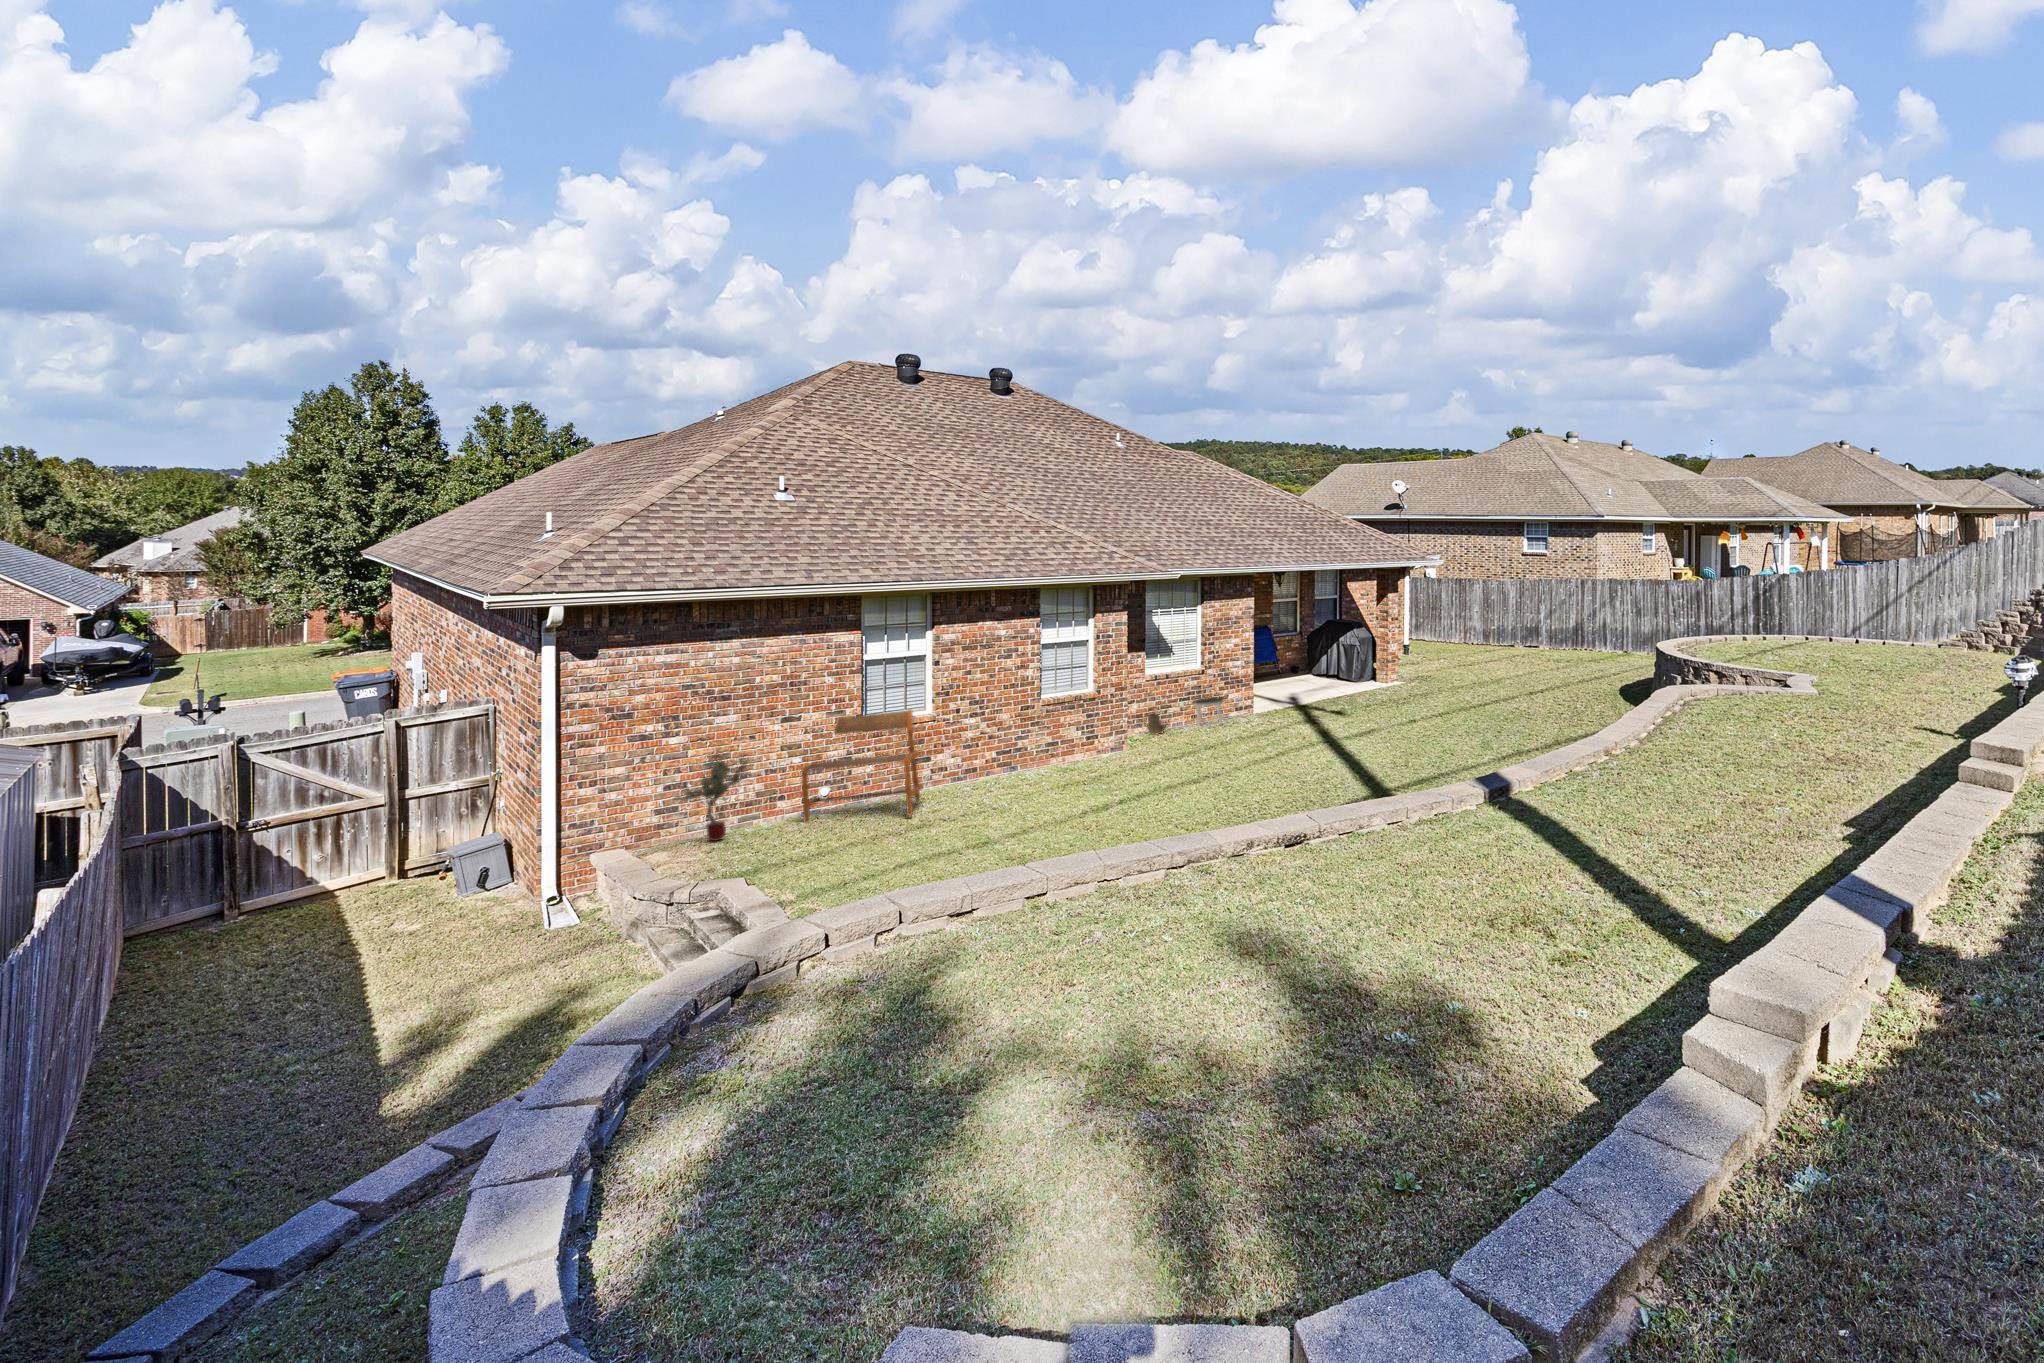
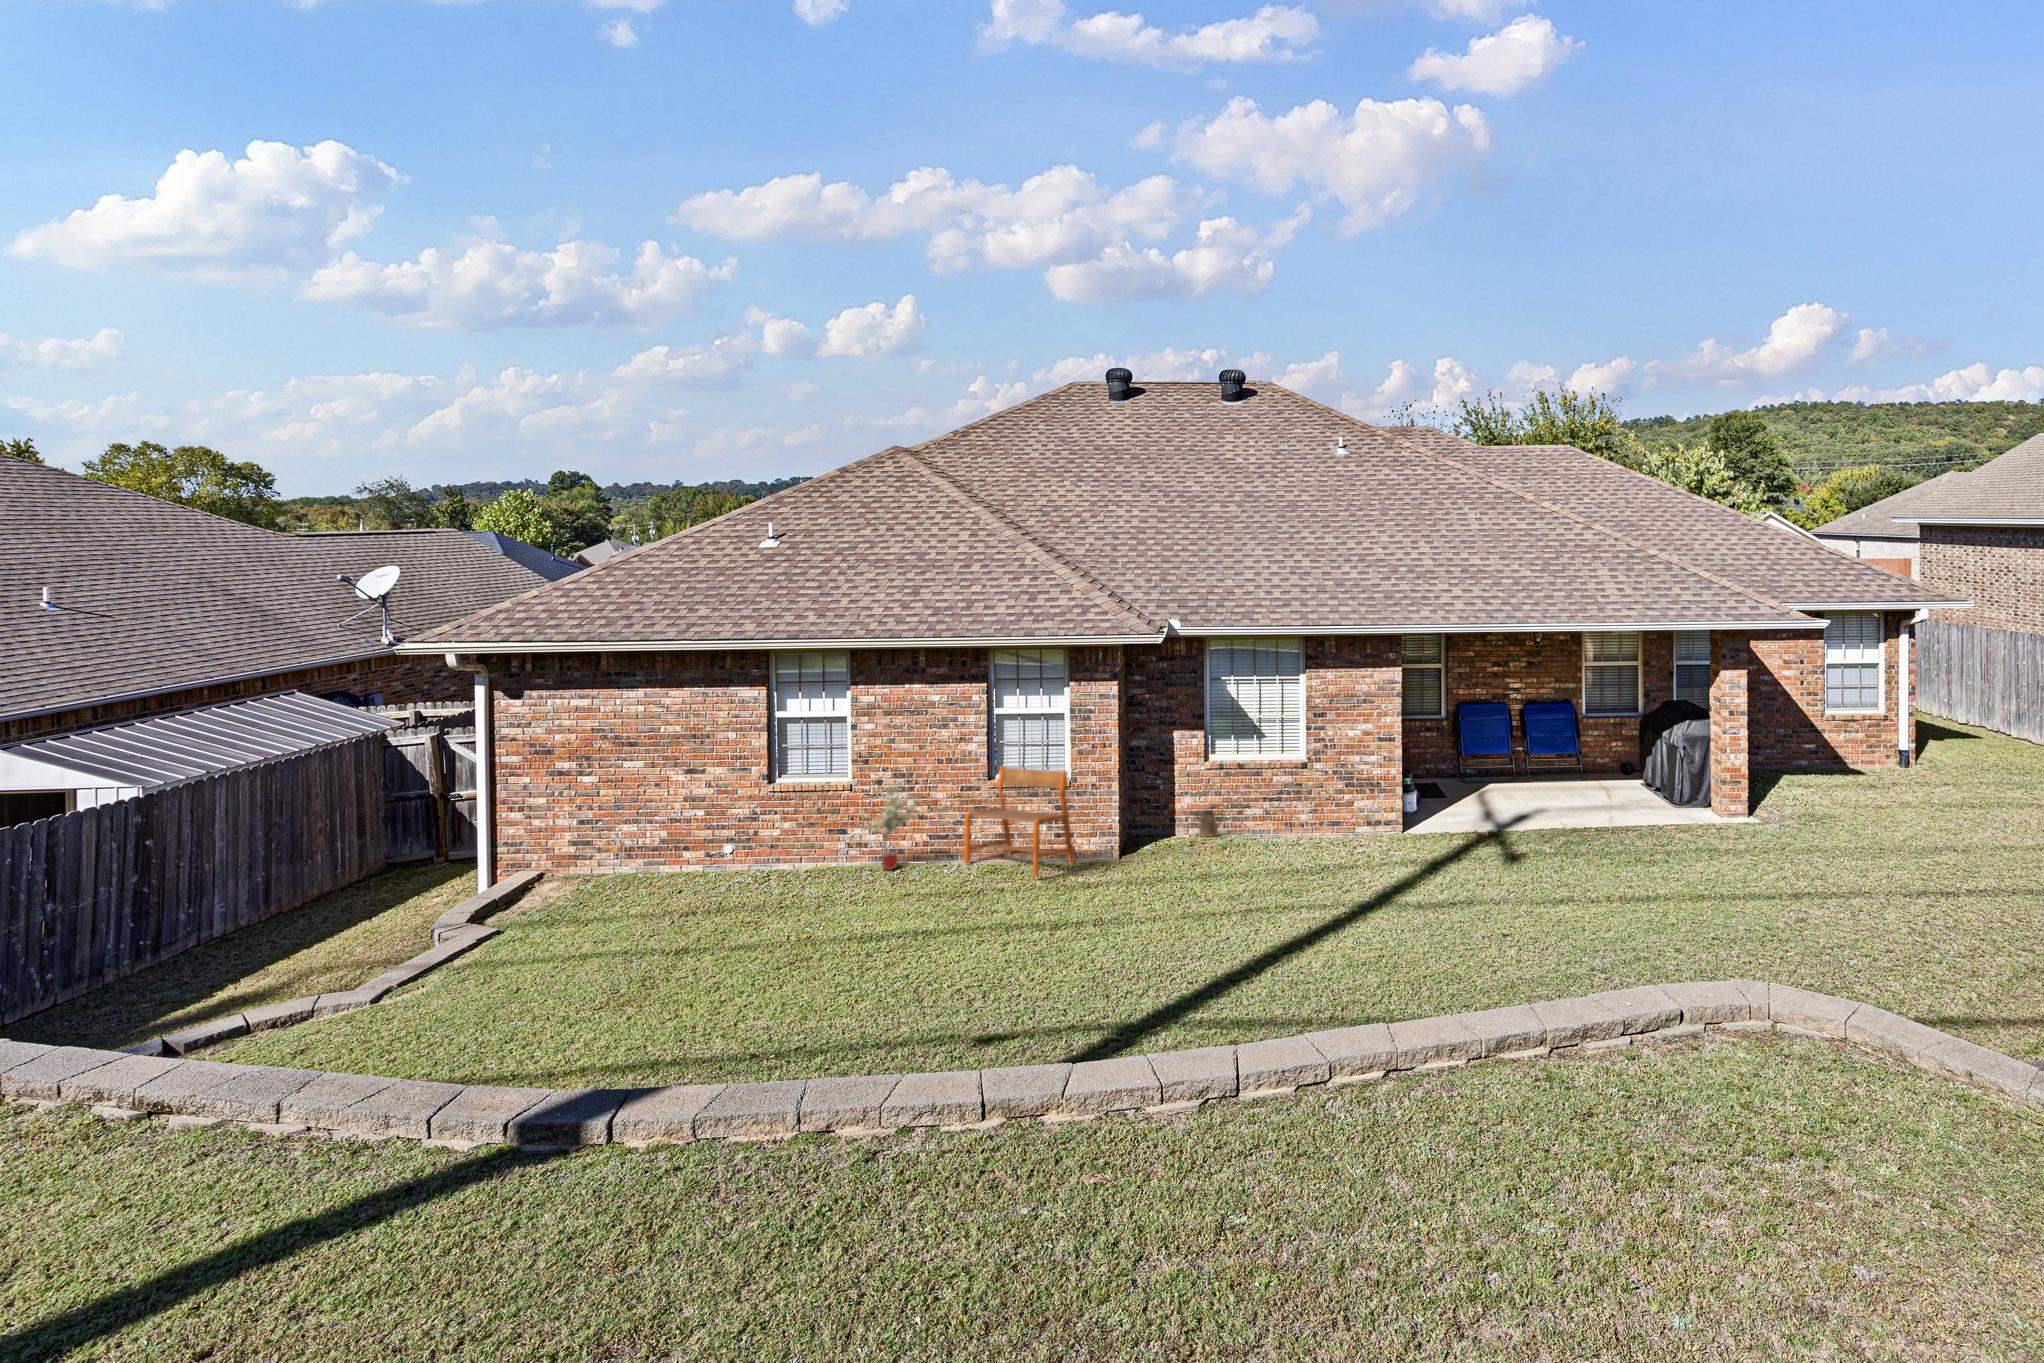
round table: present [1193,697,1223,726] -> none [1274,798,1316,837]
bench: present [801,710,923,823] -> present [964,766,1075,877]
potted tree: present [675,750,751,841] -> present [855,789,918,870]

